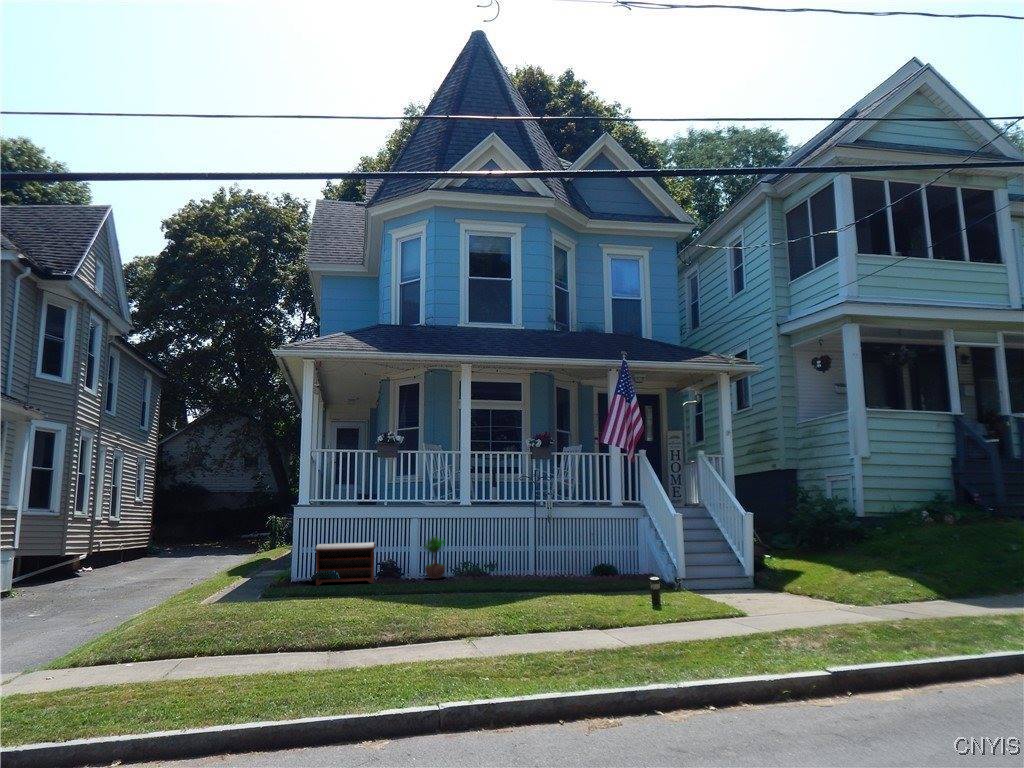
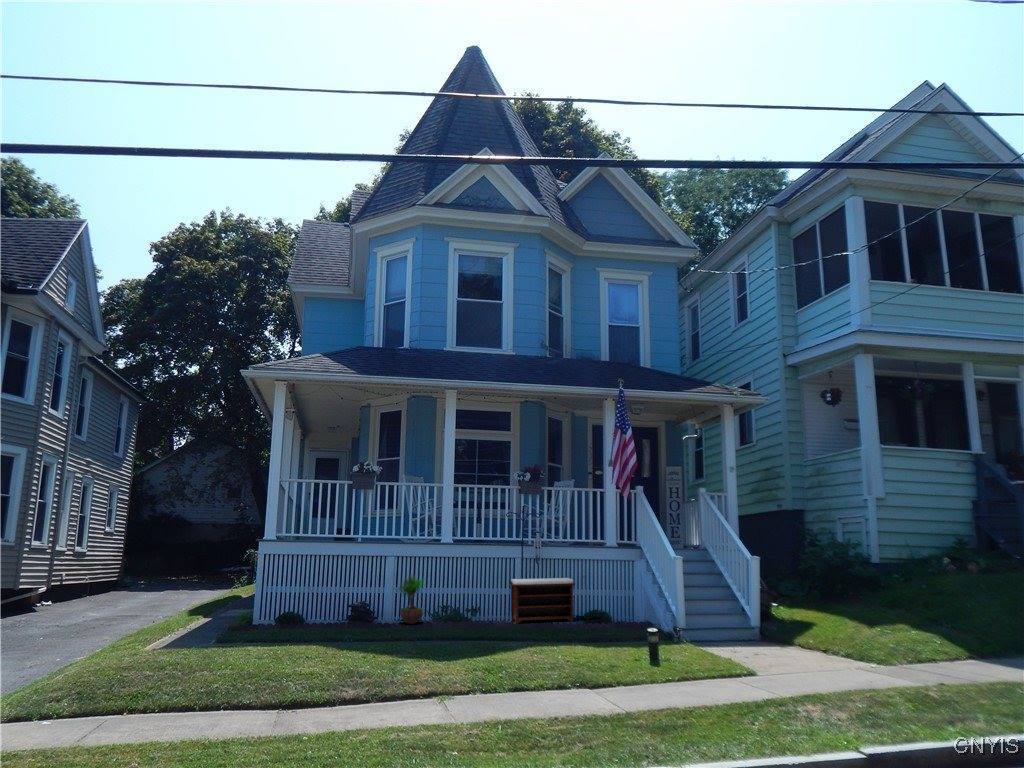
bench: present [315,542,376,586] -> present [509,578,575,624]

